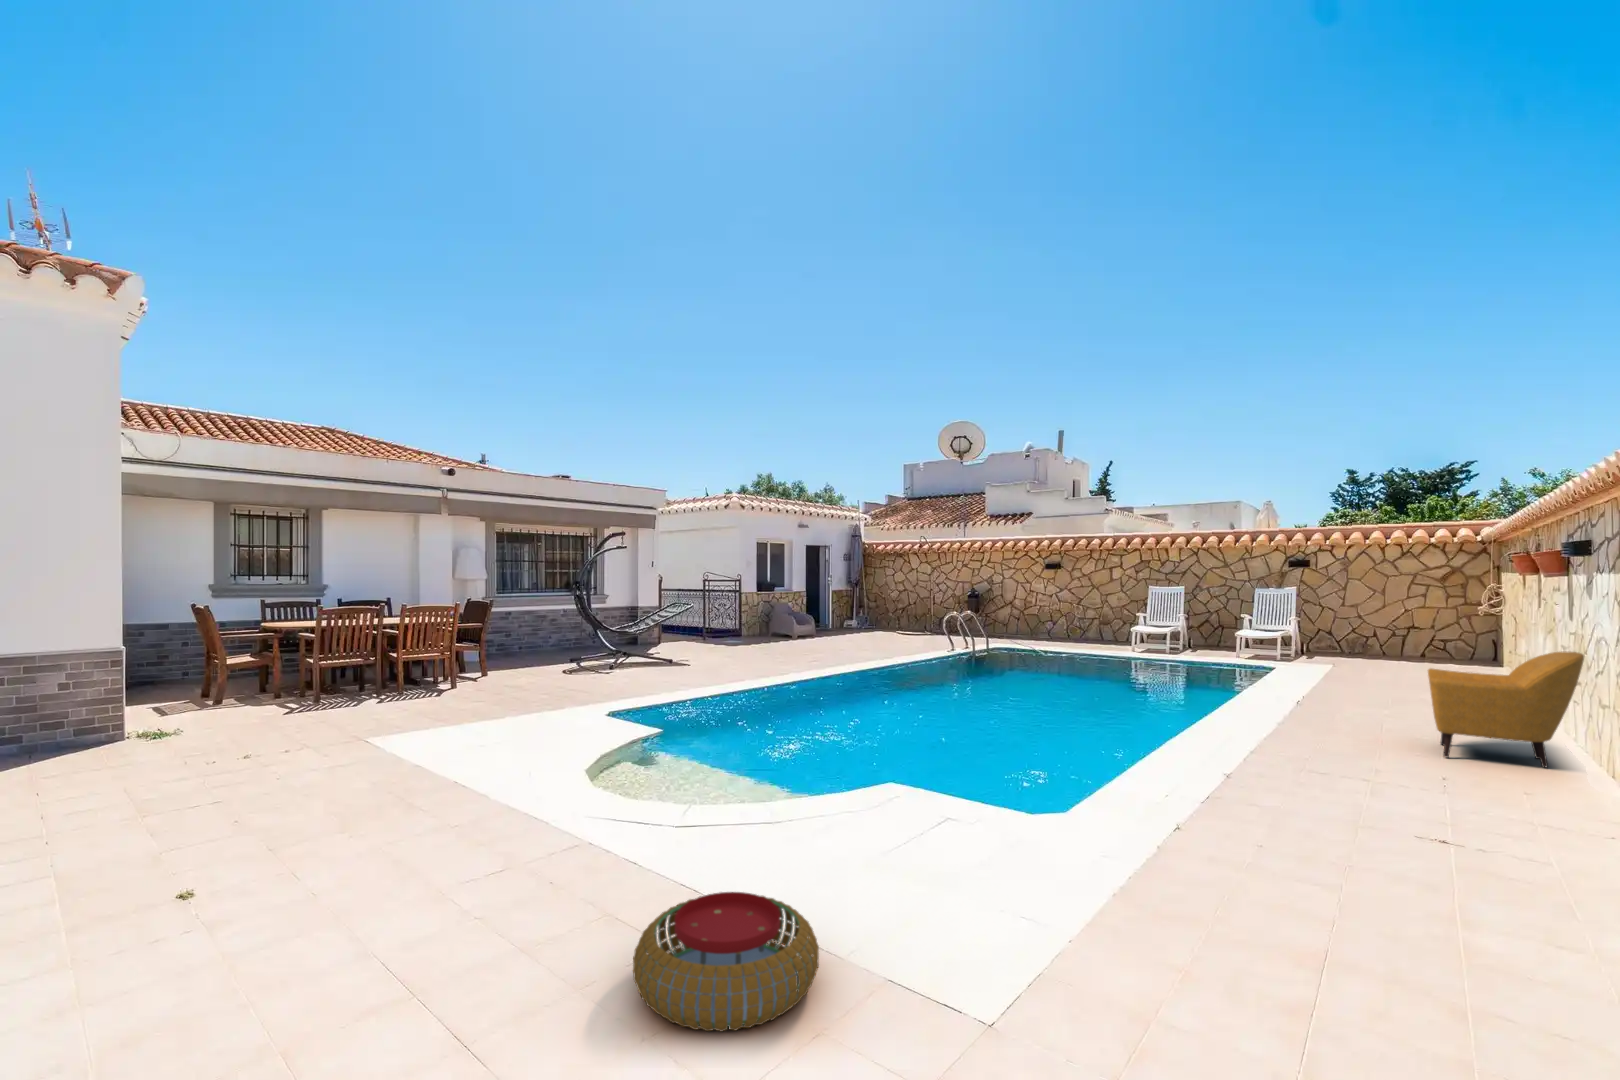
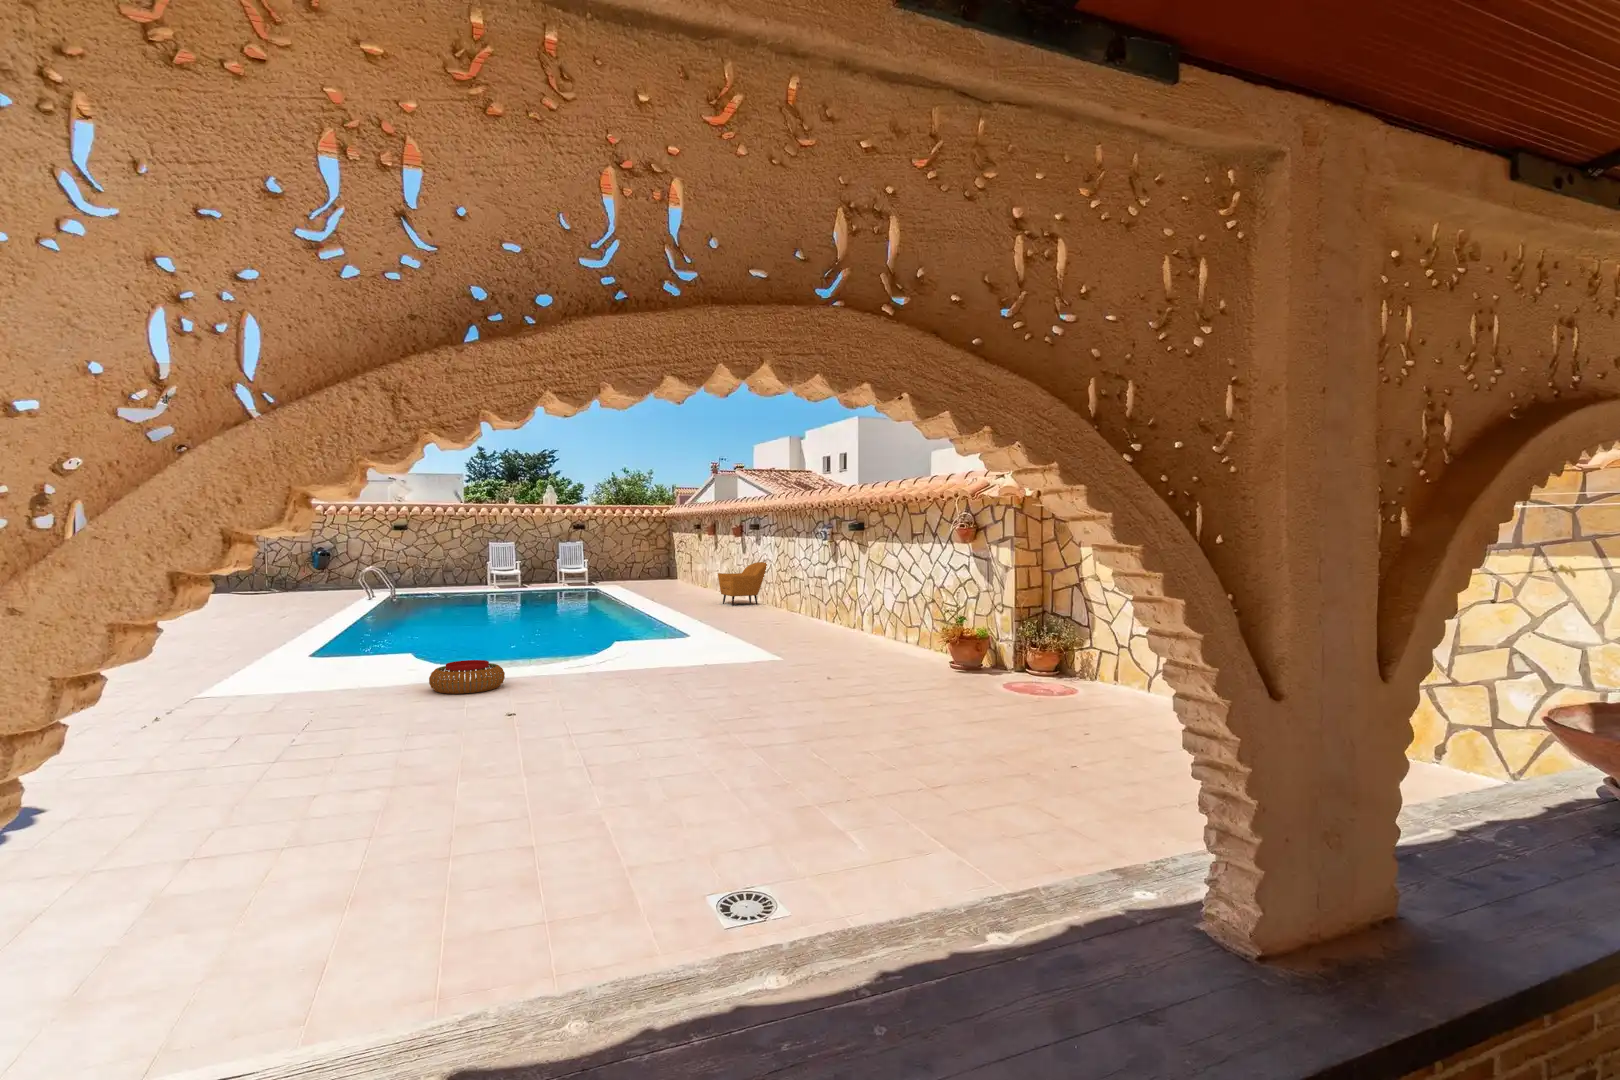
pouf: present [633,892,819,1031] -> present [429,660,505,694]

